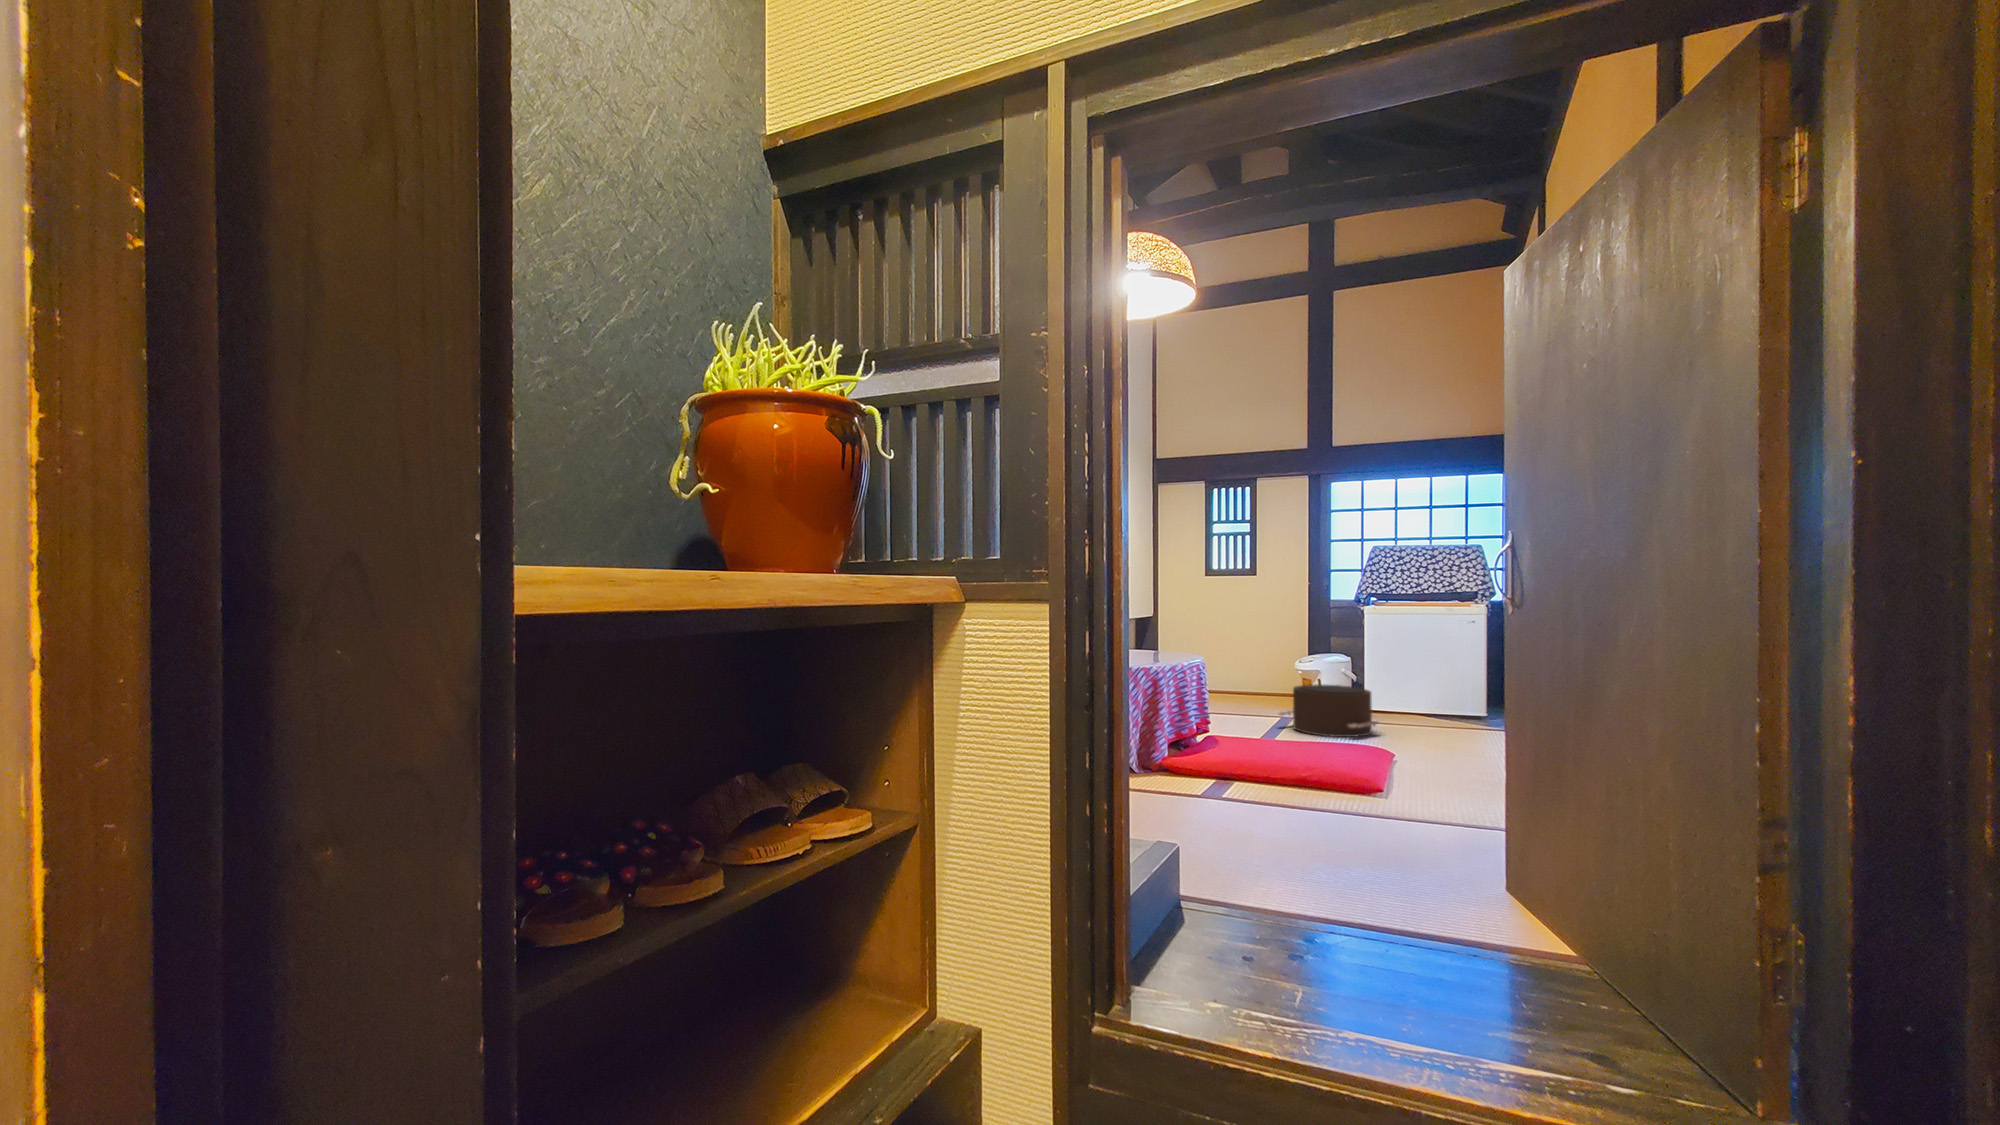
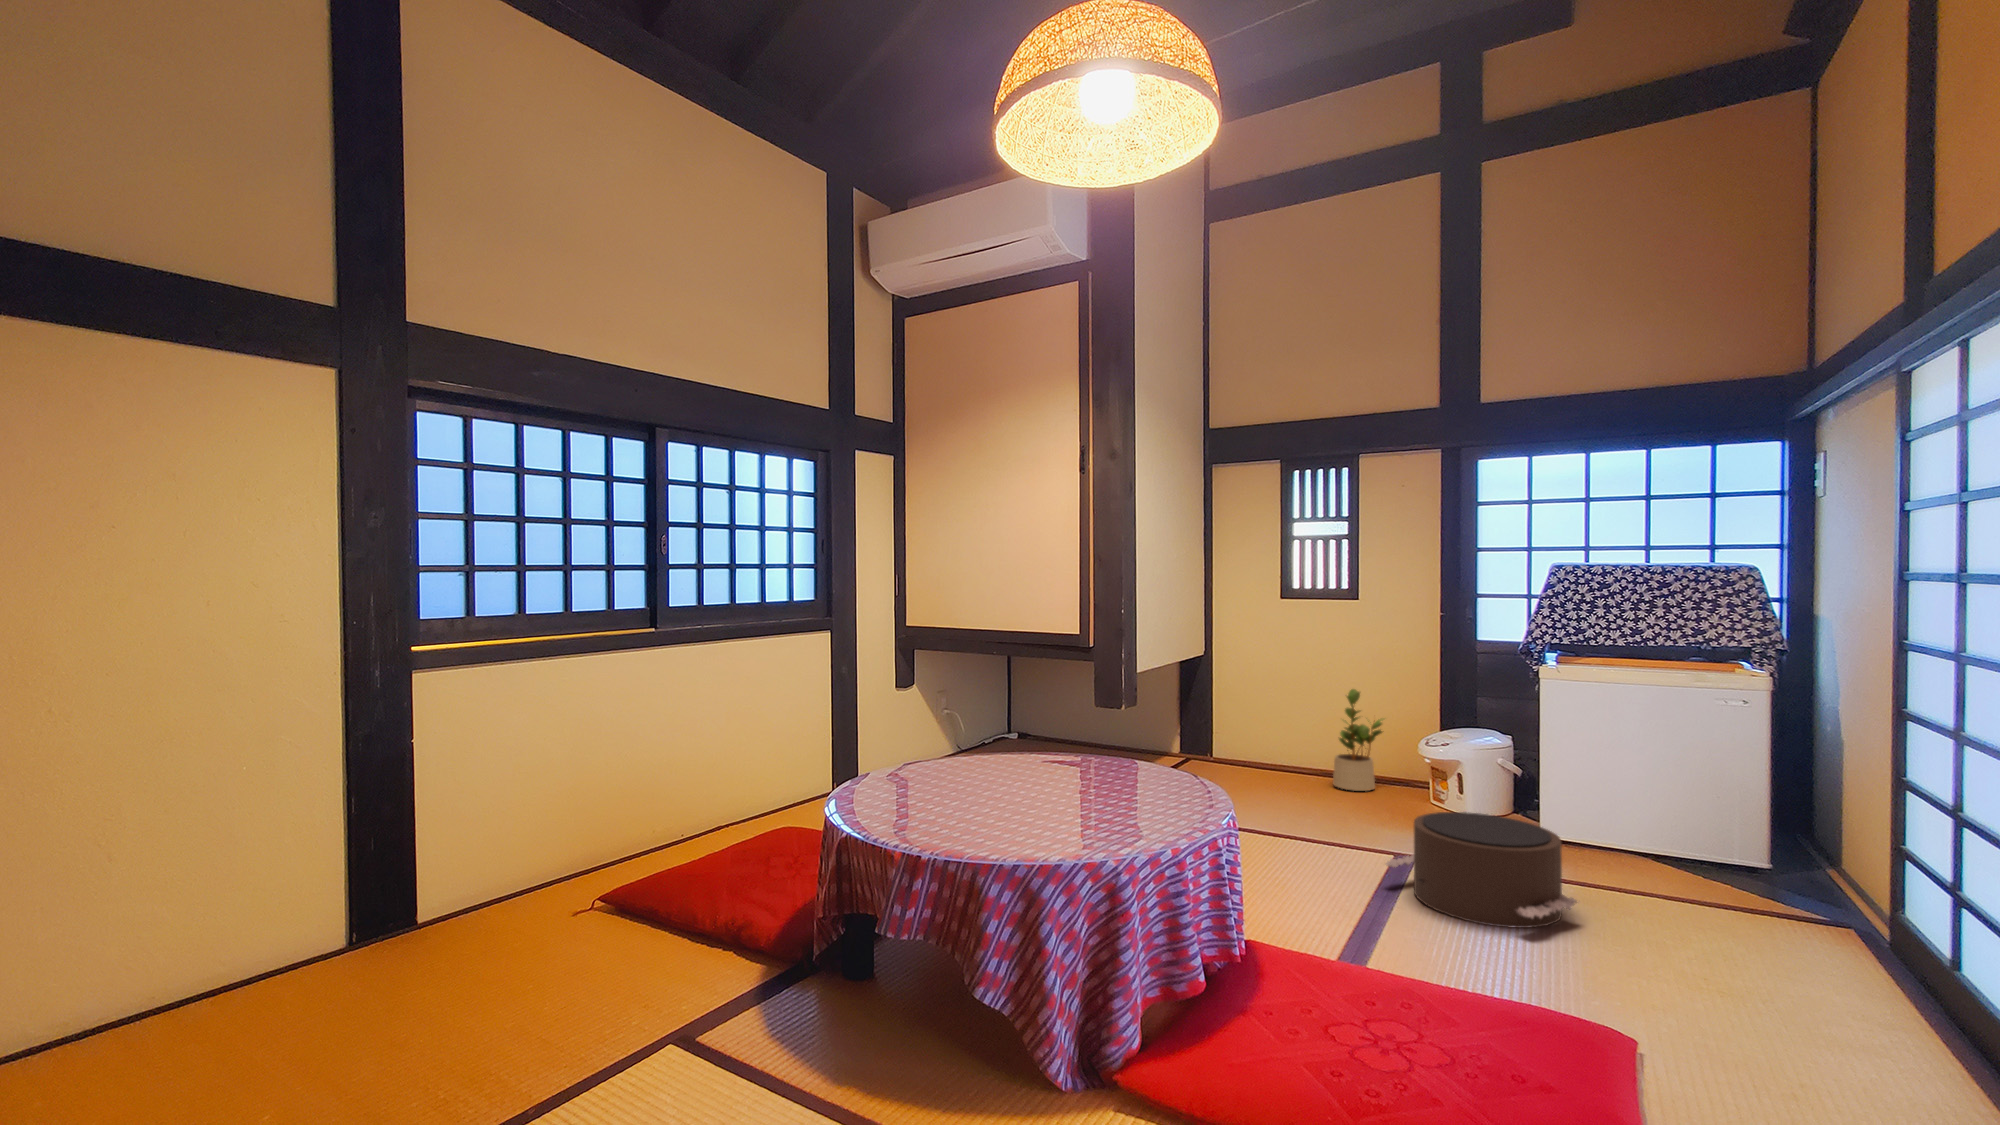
potted plant: none [1240,631,1274,697] -> present [1333,689,1384,791]

